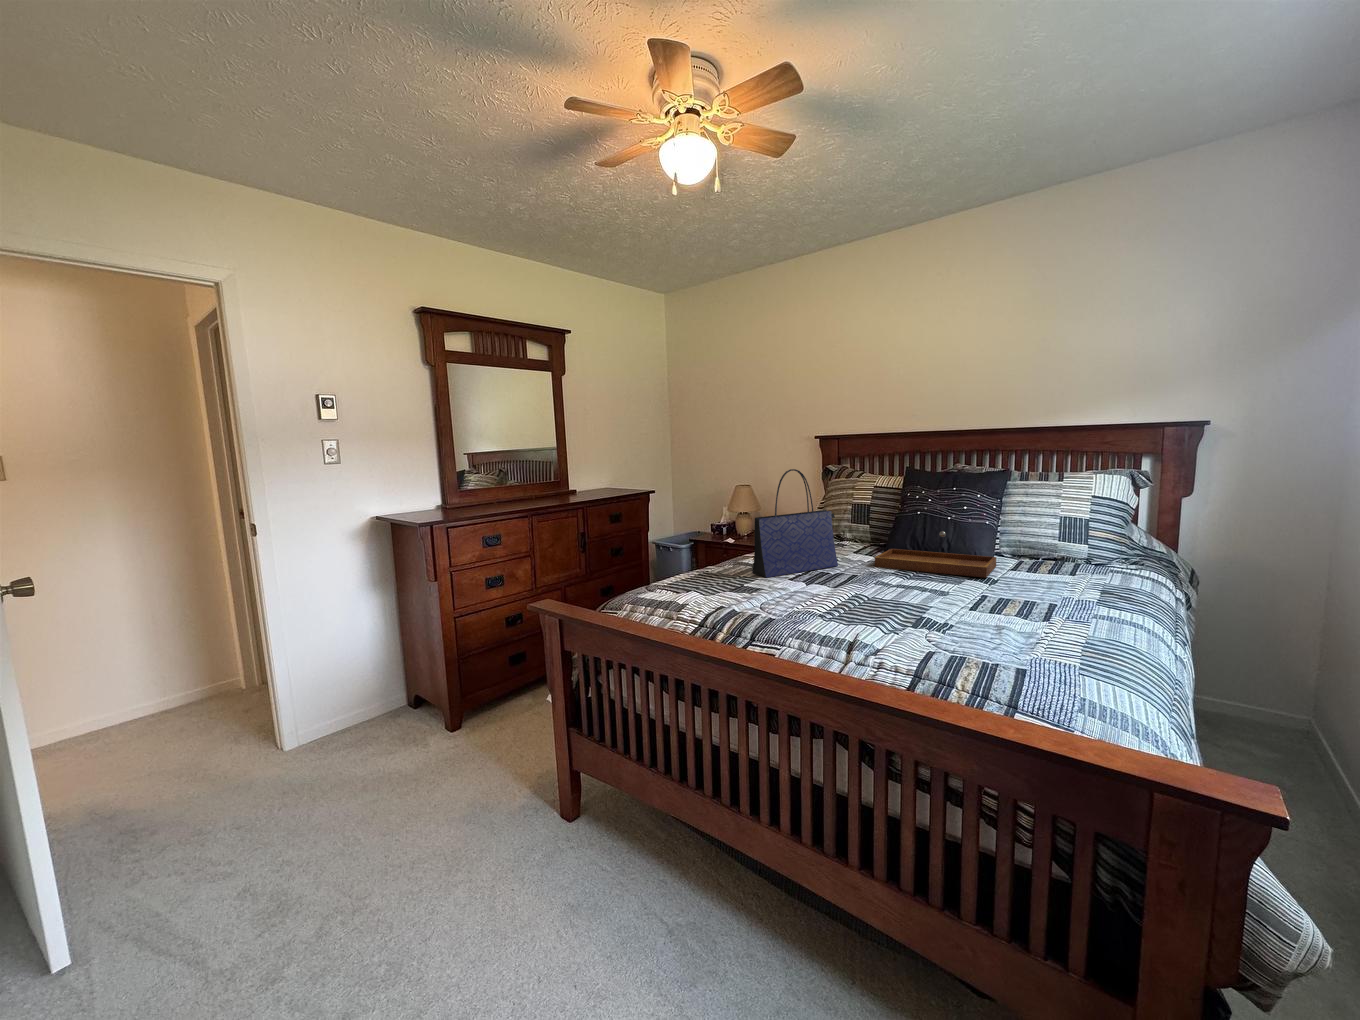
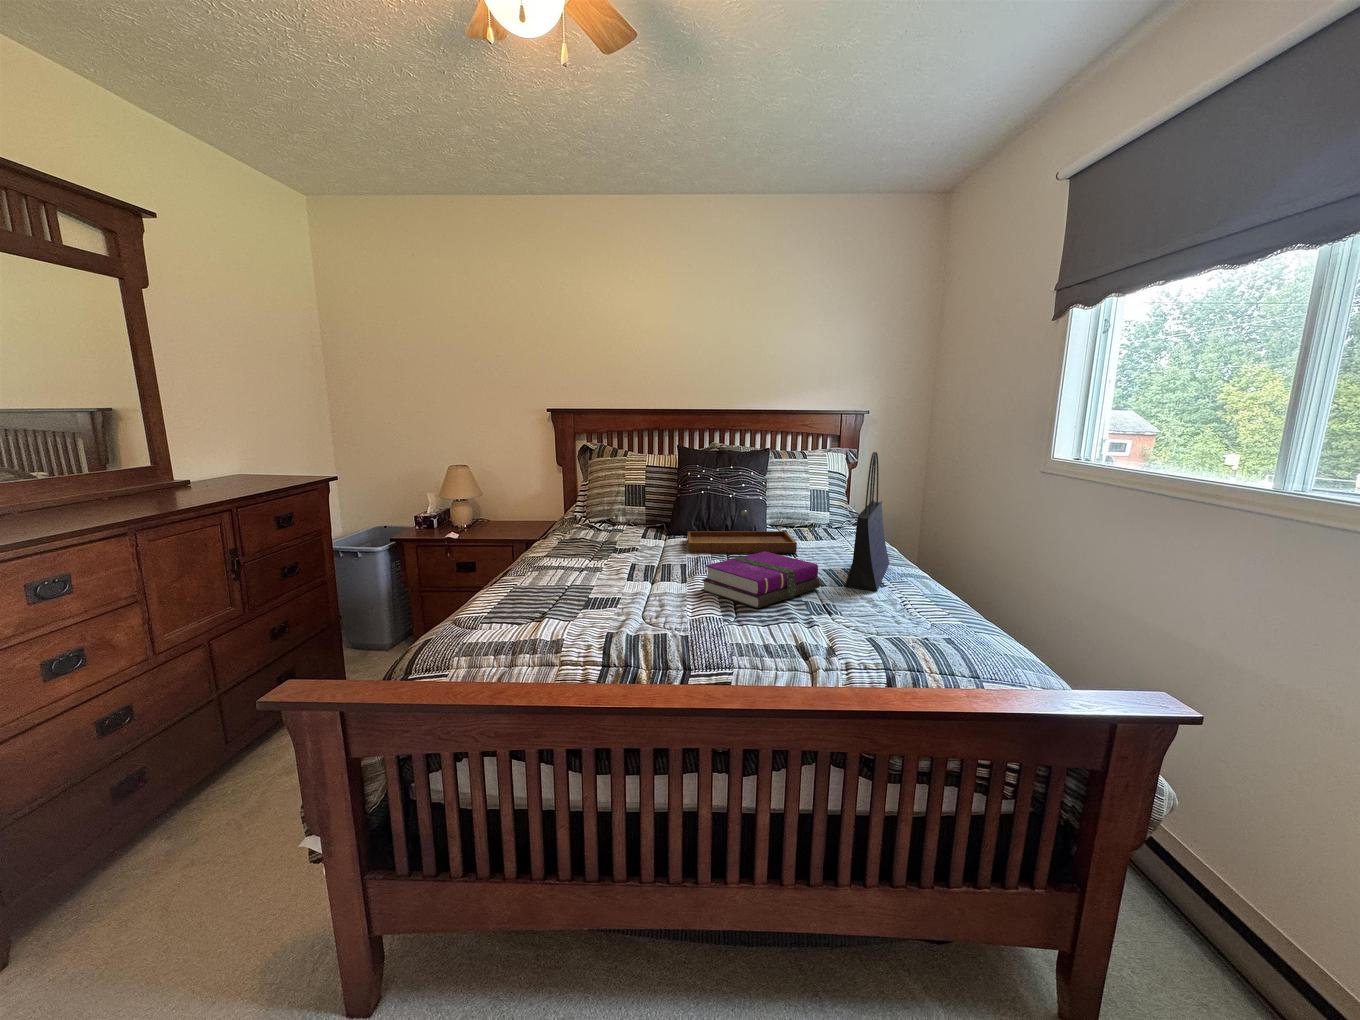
tote bag: present [752,469,838,578] -> present [845,452,889,591]
notebook: none [836,568,952,611] -> present [702,551,821,608]

